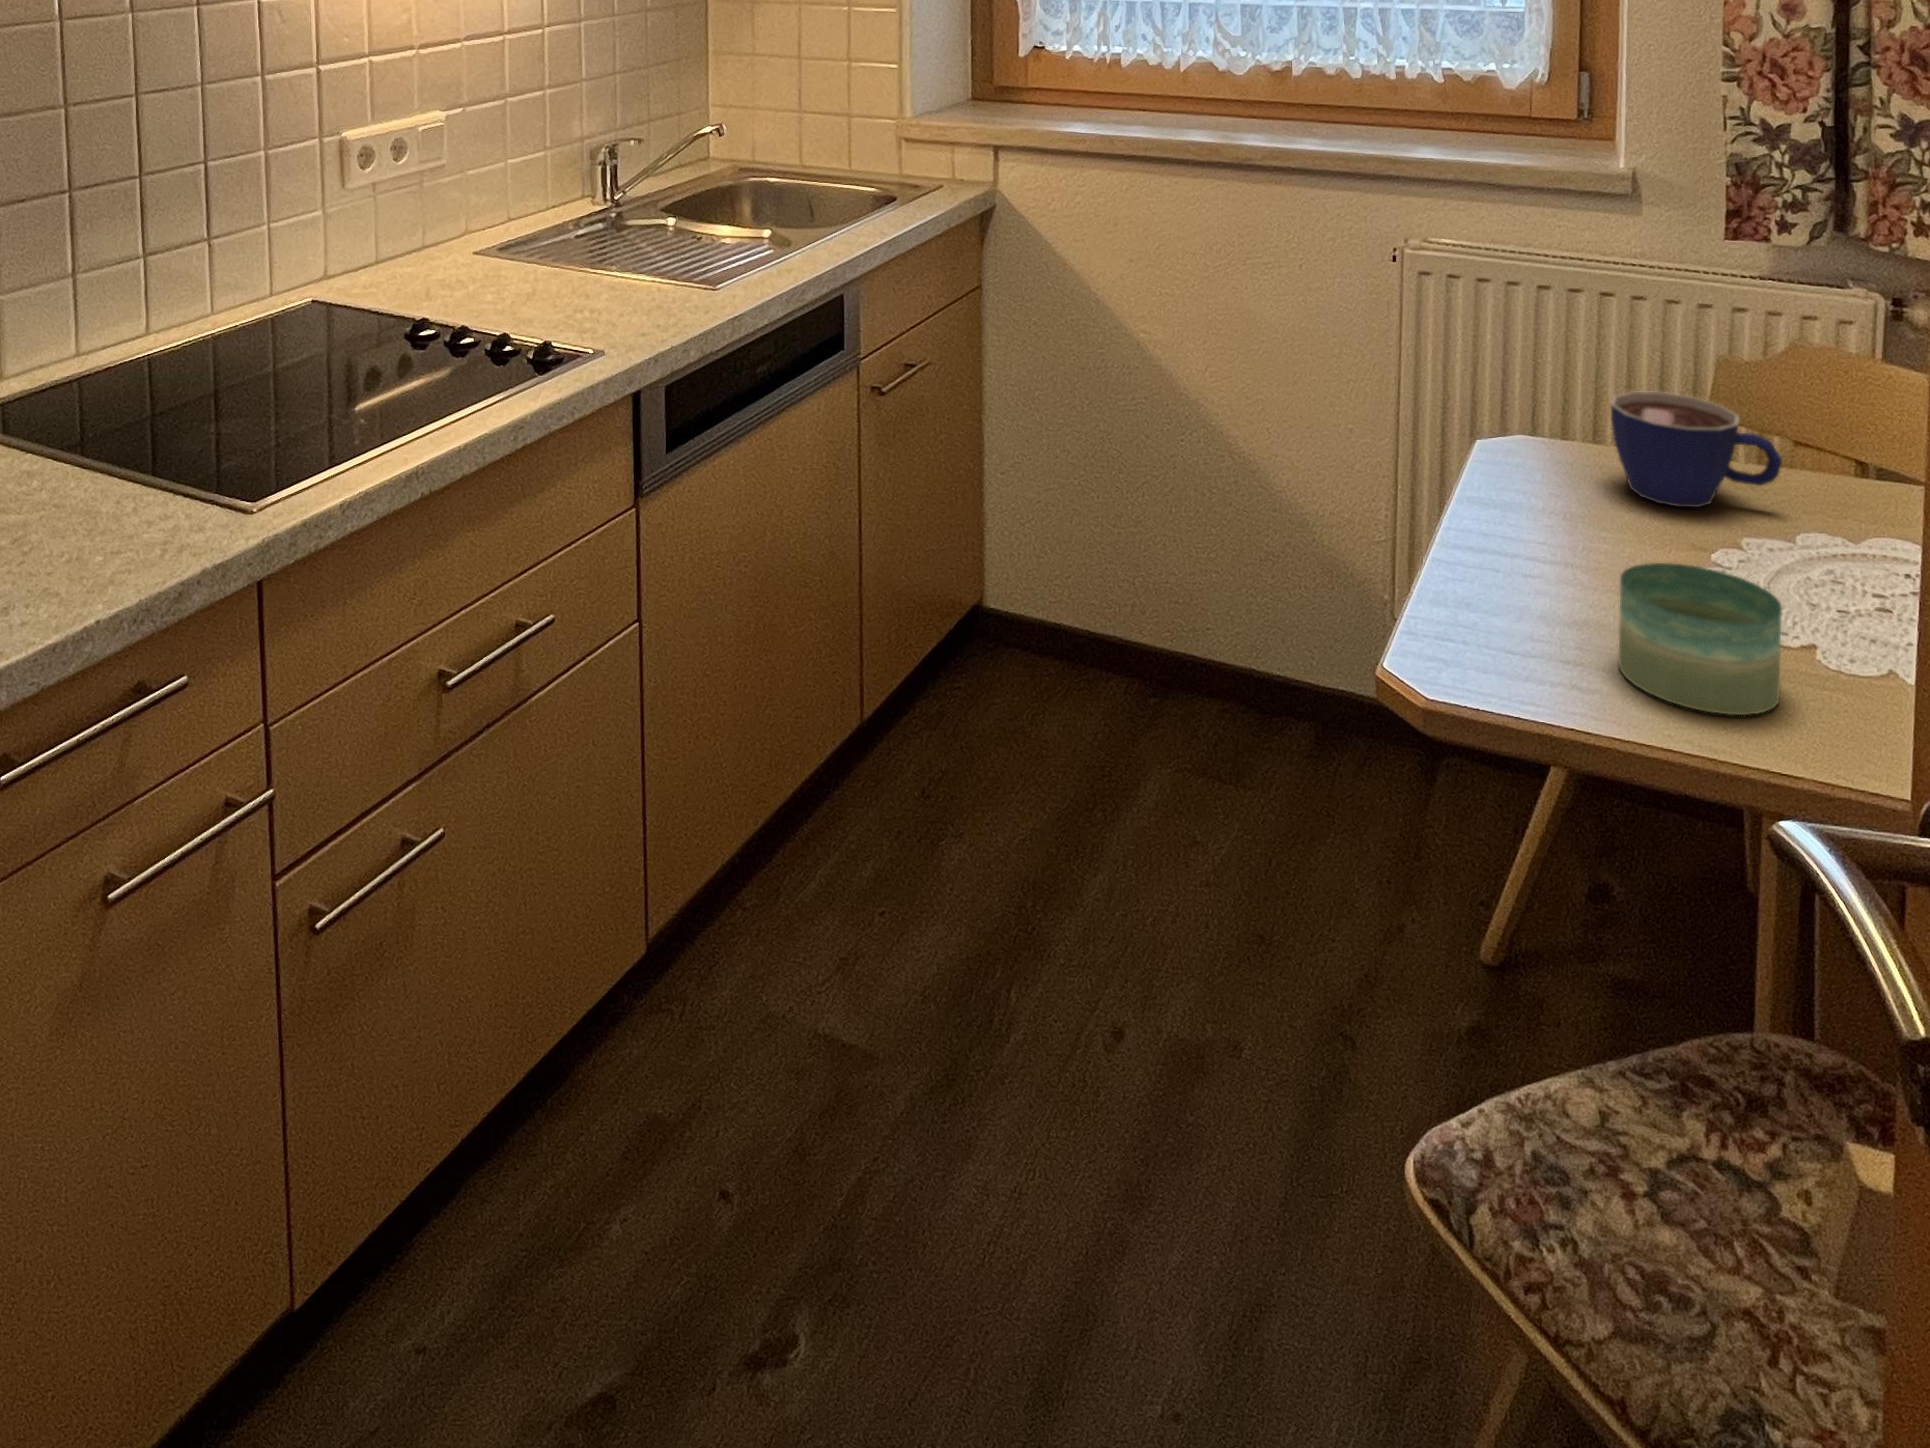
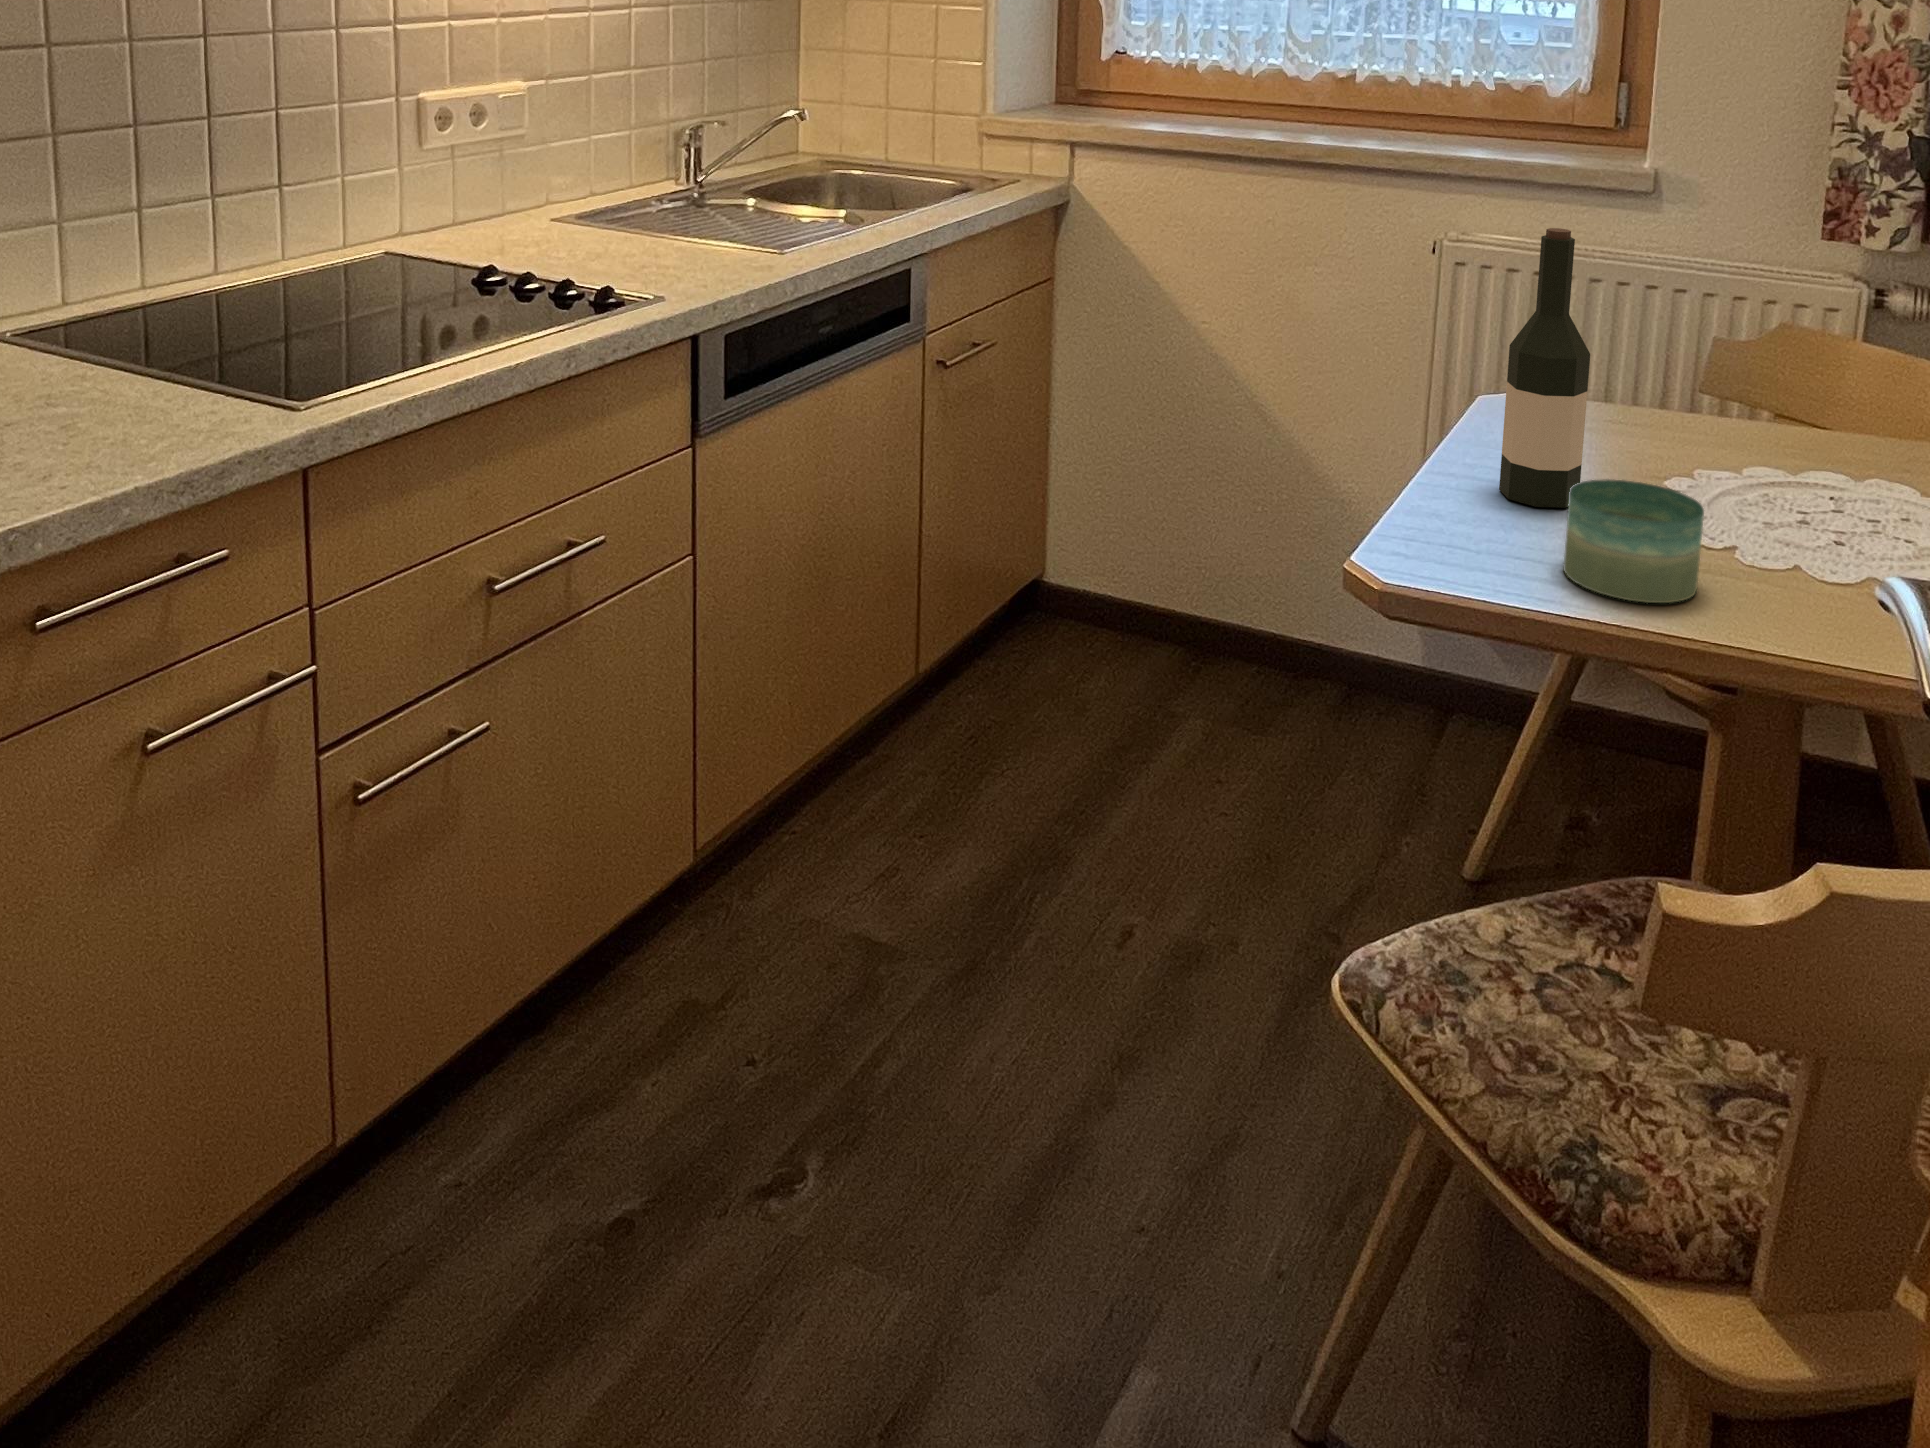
wine bottle: none [1522,274,1618,582] -> present [1499,228,1590,508]
cup: present [1611,392,1782,507] -> none [1597,353,1743,454]

